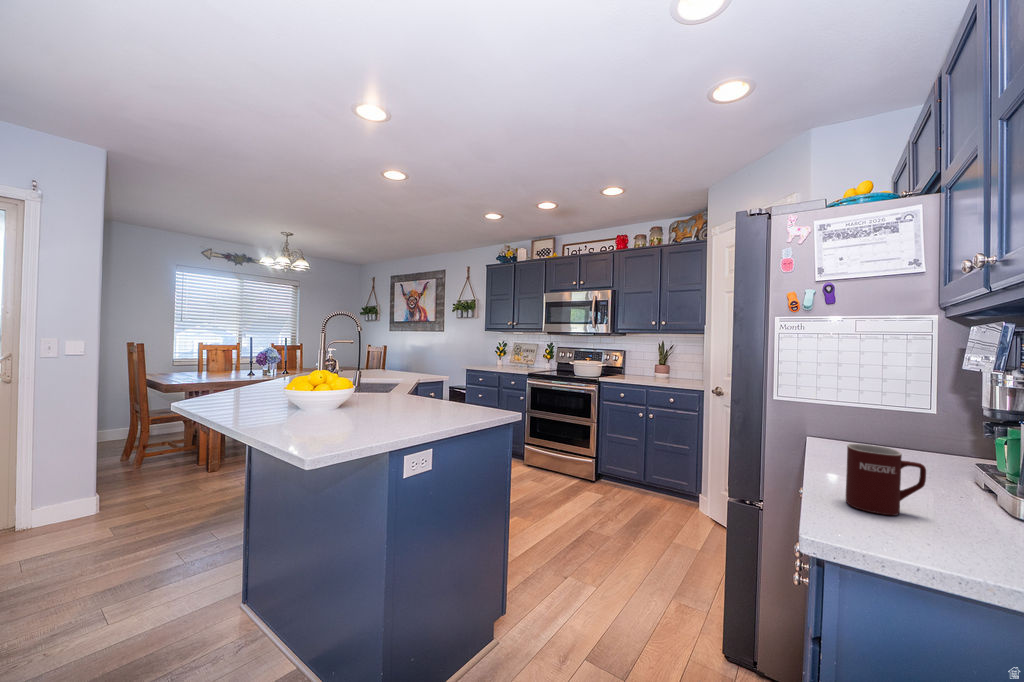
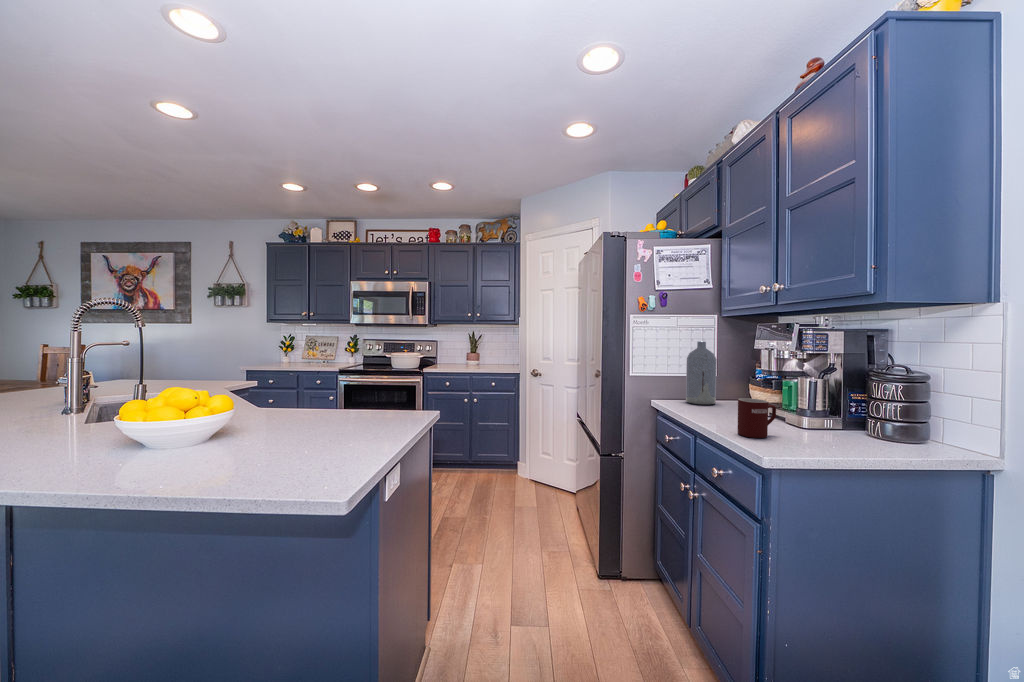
bottle: none [863,355,922,456] -> present [686,341,717,405]

